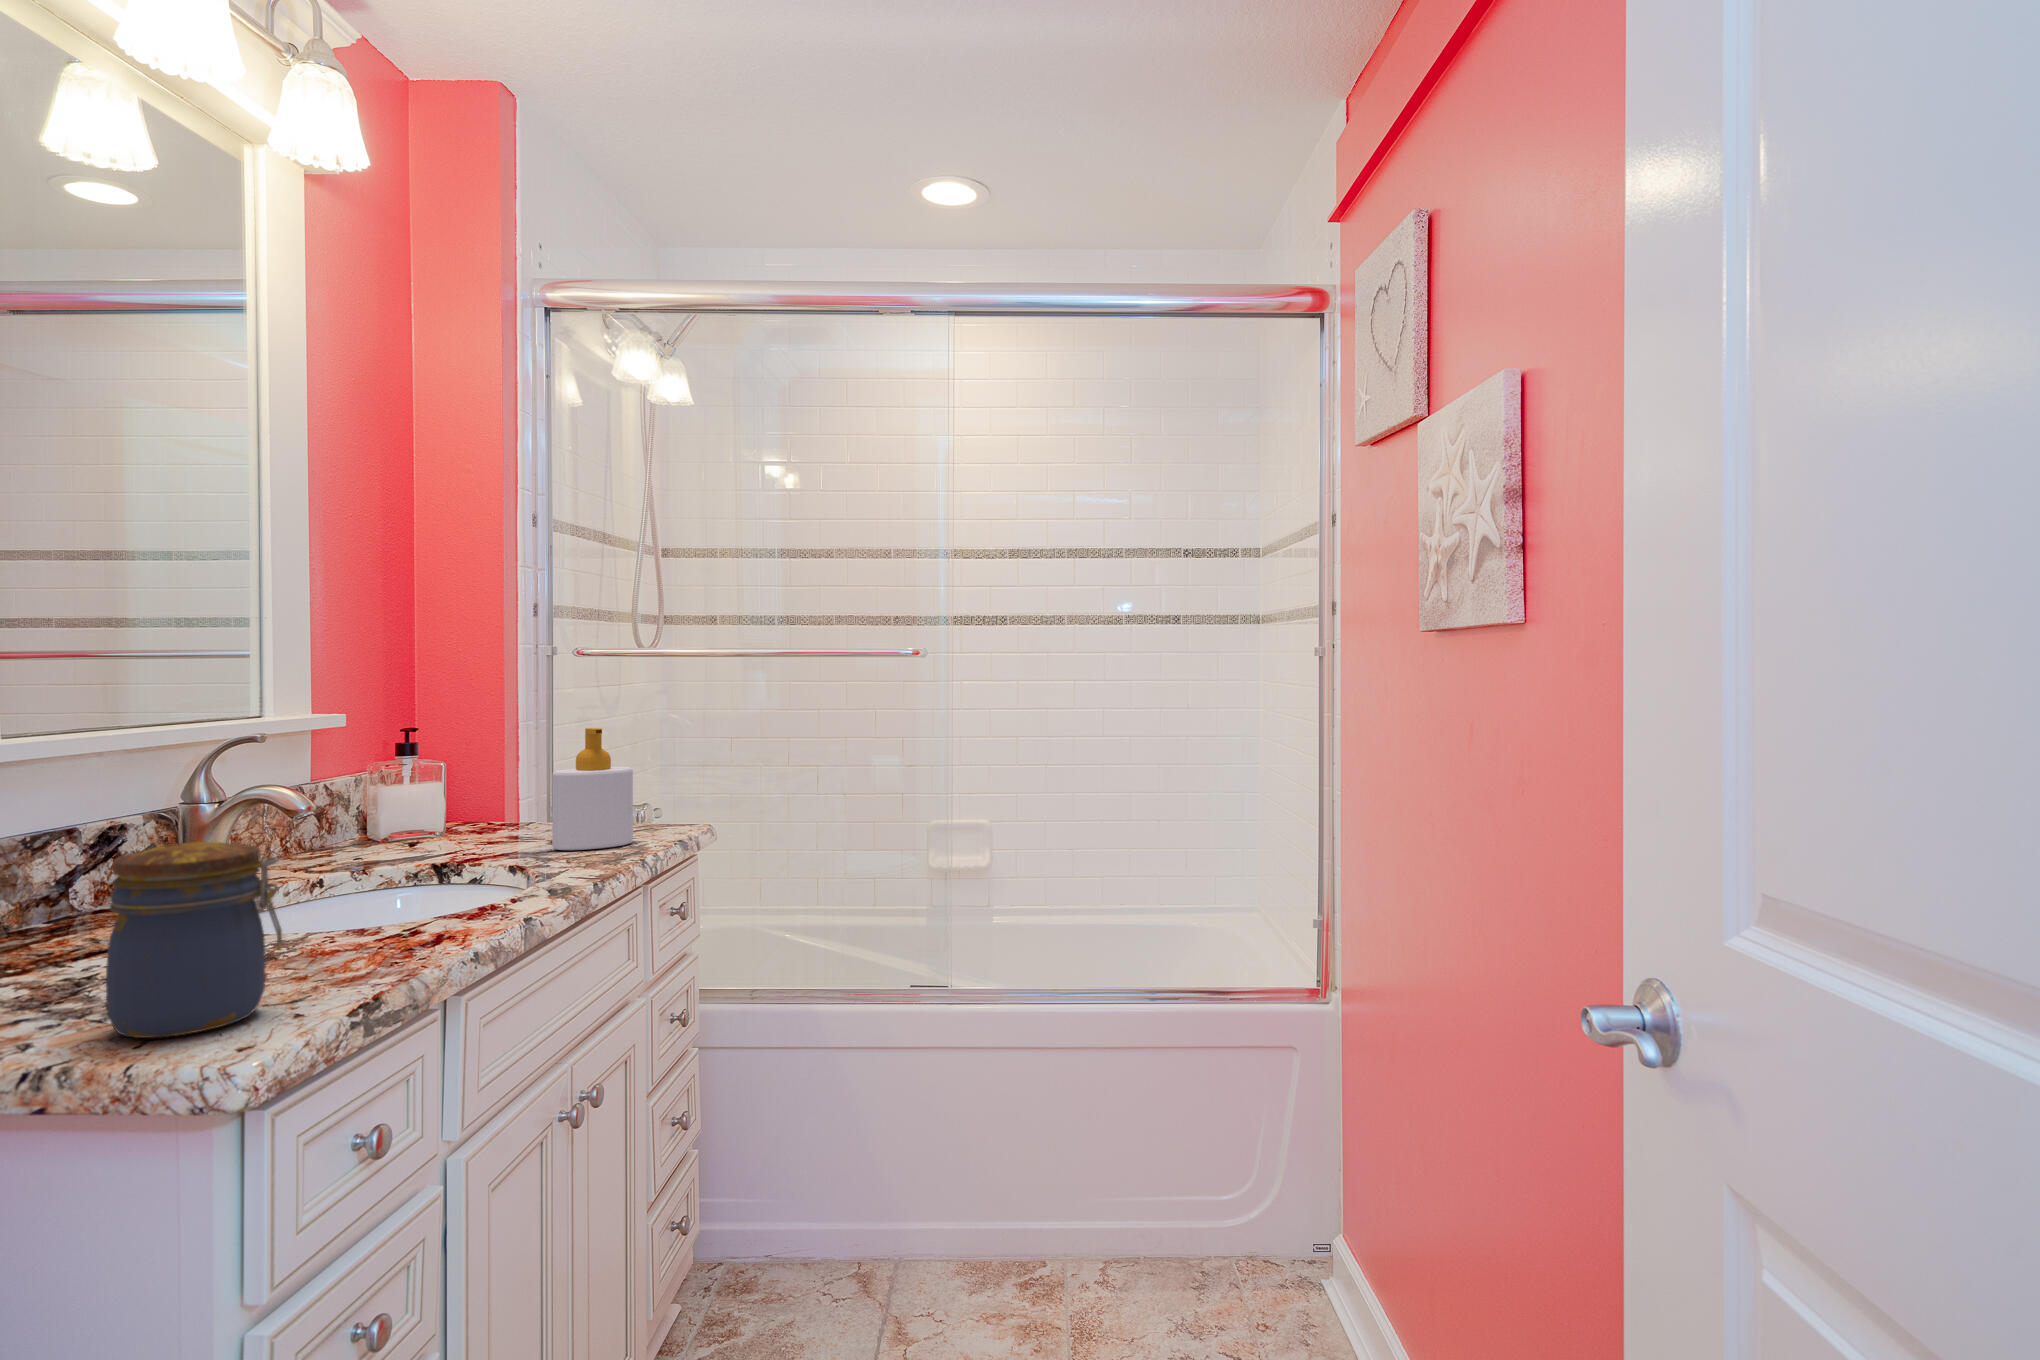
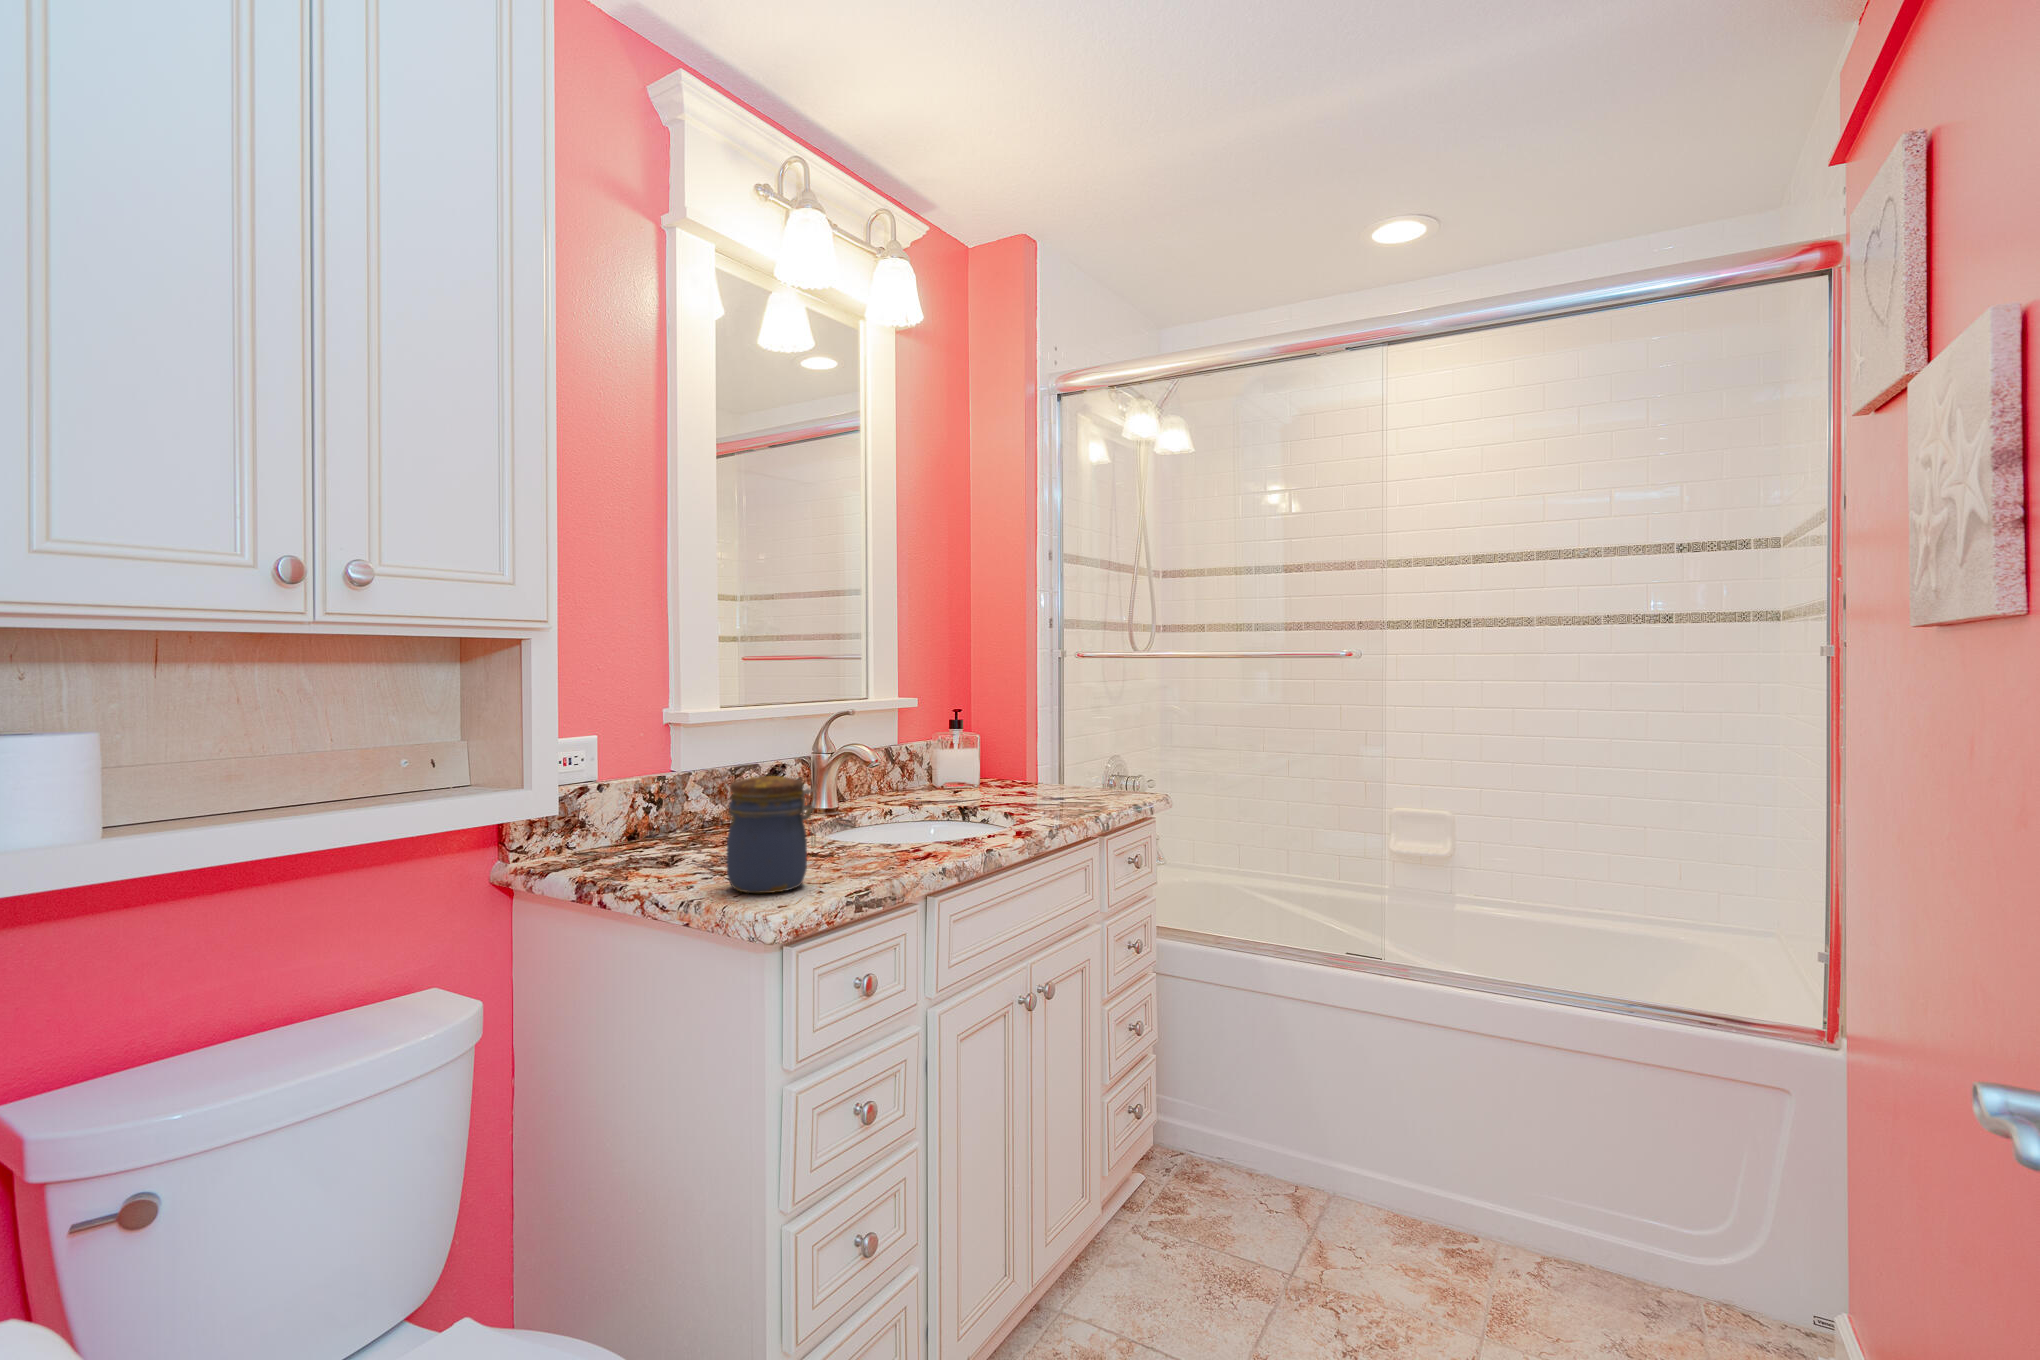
soap bottle: present [552,728,633,850] -> none [1040,713,1098,805]

